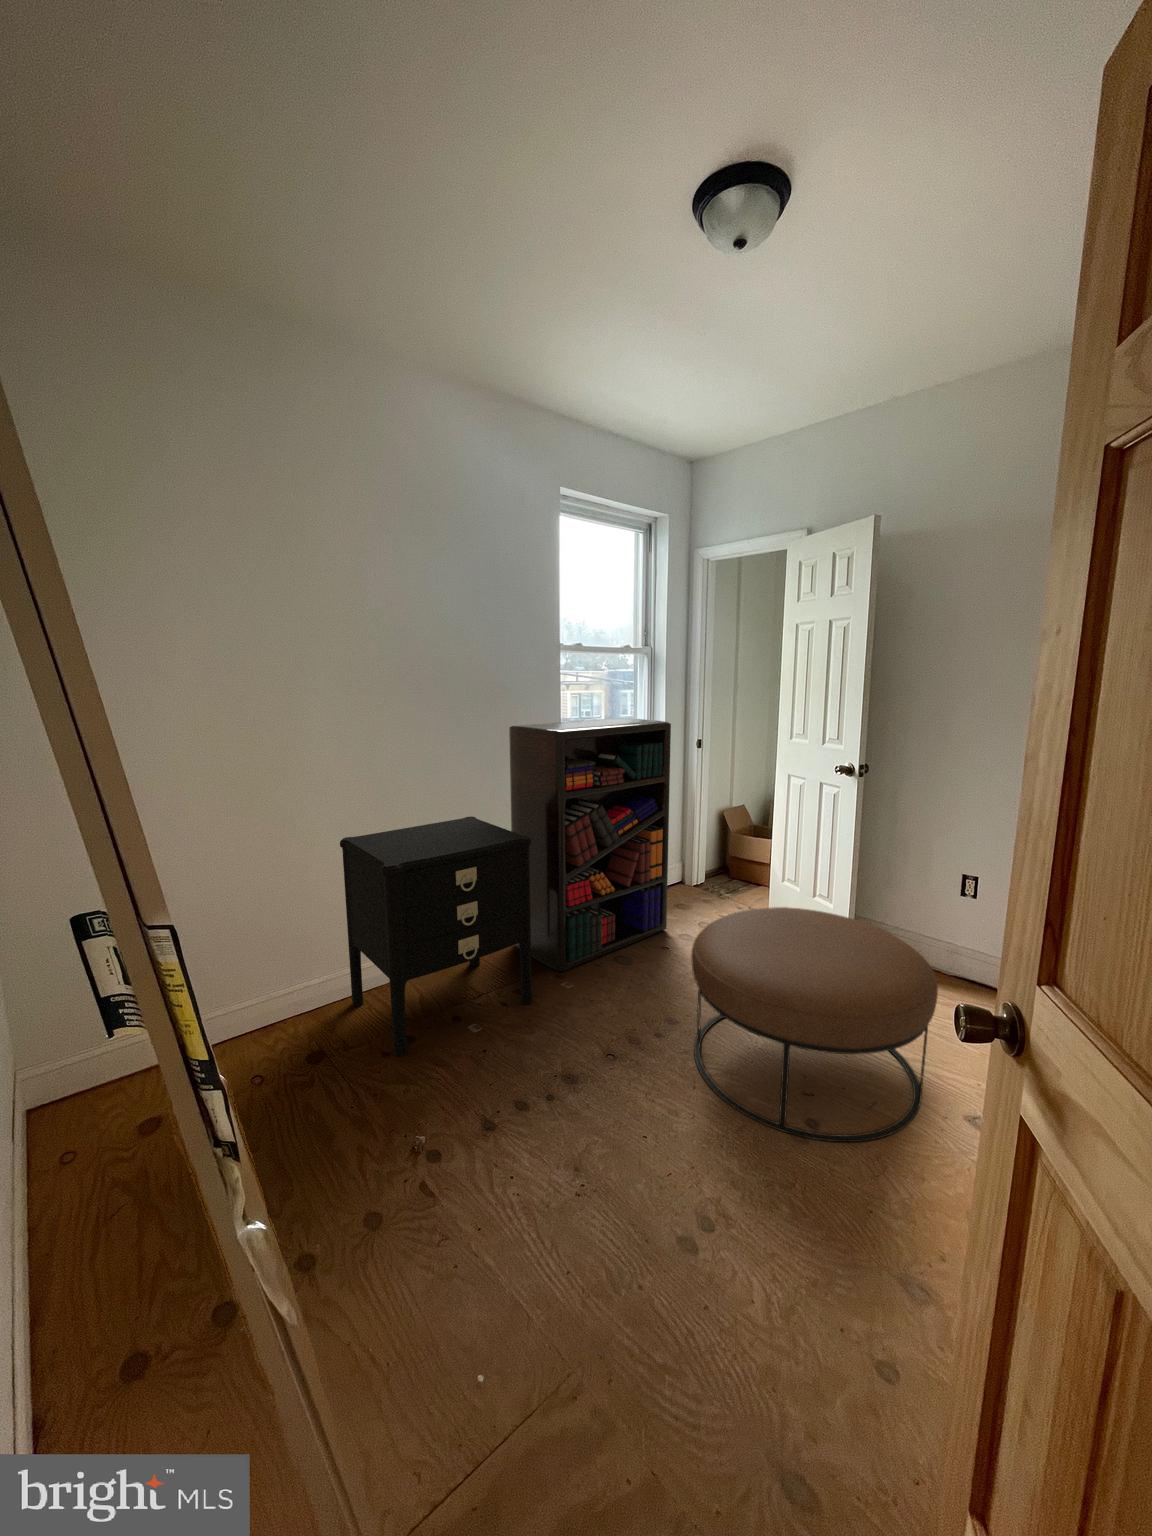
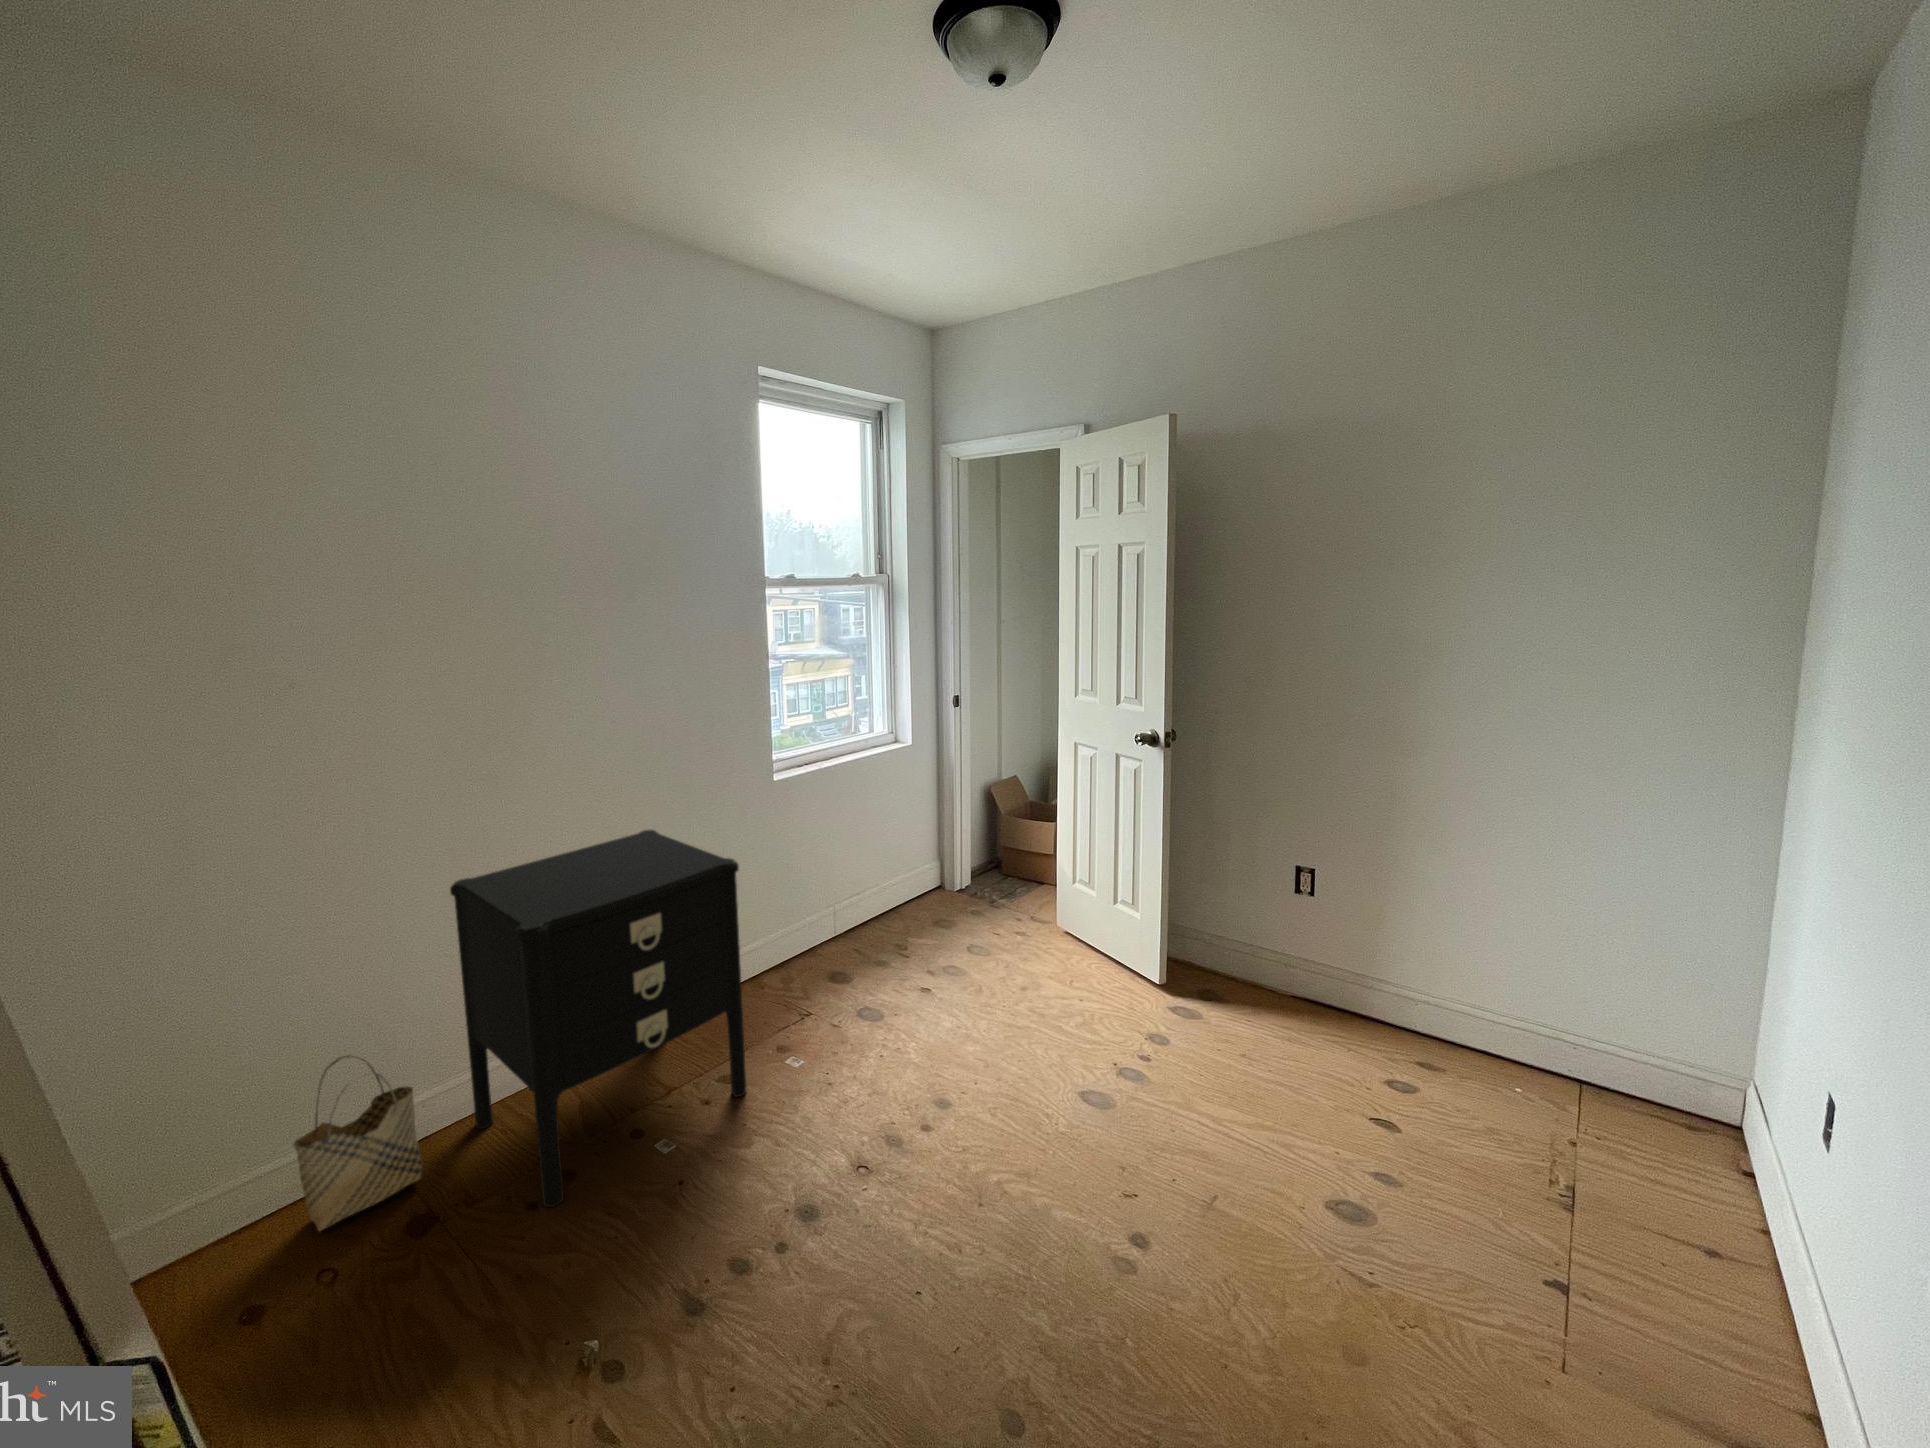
bookshelf: present [509,718,671,971] -> none [700,675,926,1039]
ottoman: present [691,907,938,1142] -> none [968,932,1285,1265]
woven basket: none [241,945,319,1053] -> present [293,1056,422,1231]

